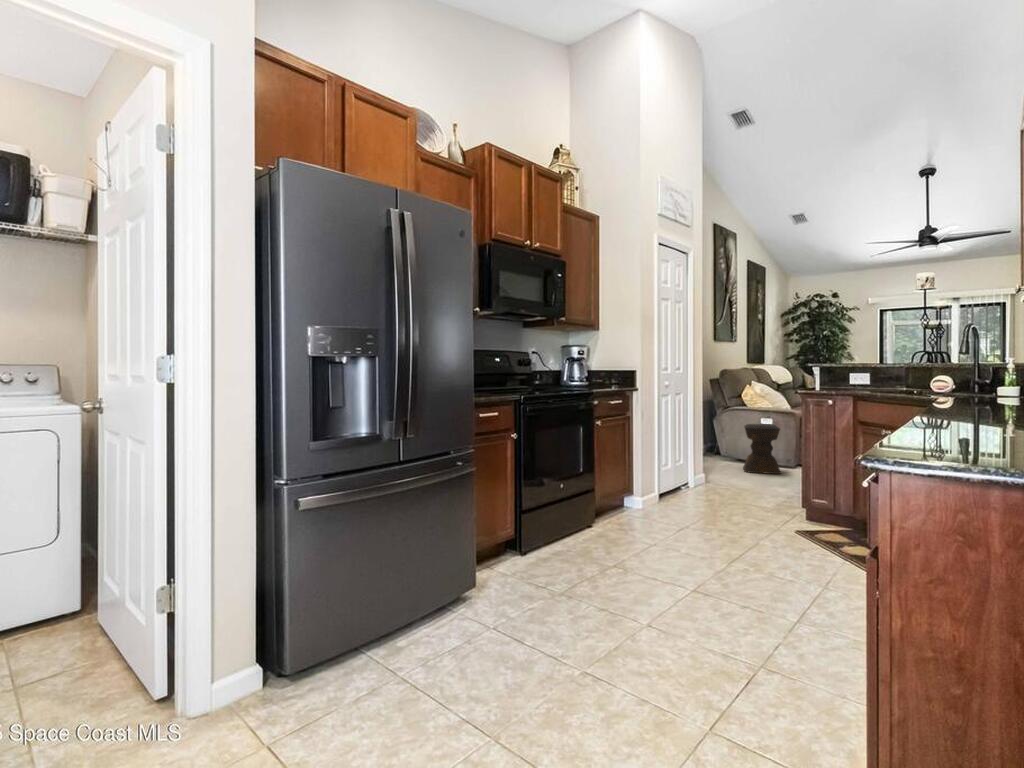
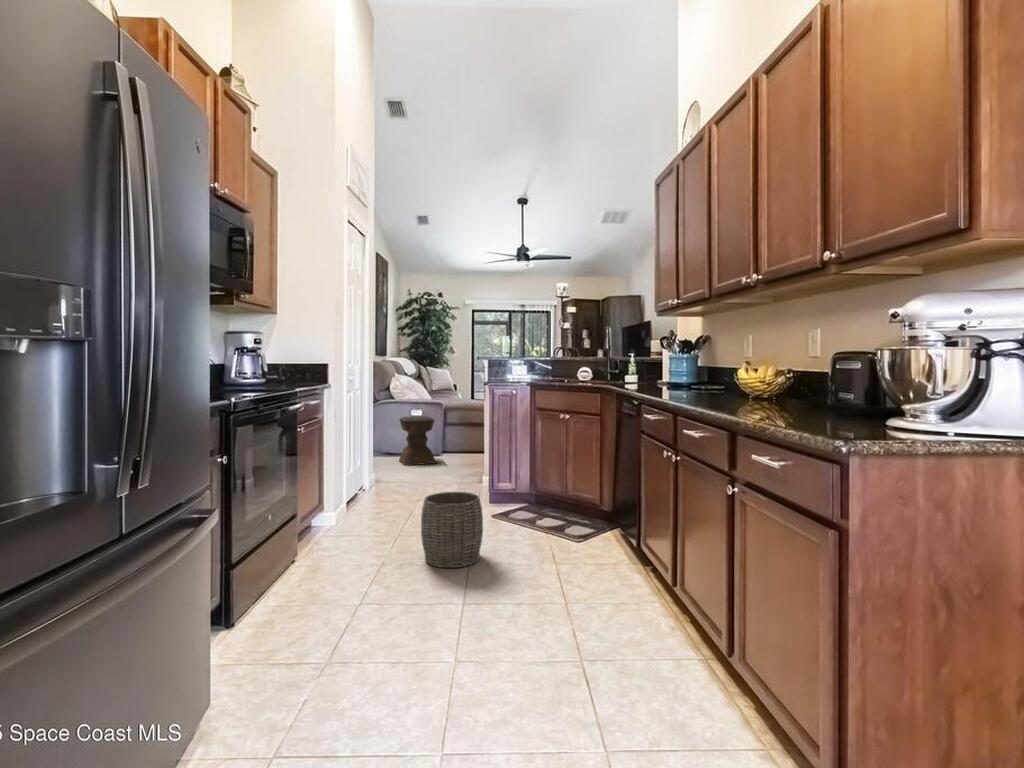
woven basket: none [679,493,743,567] -> present [421,492,483,568]

